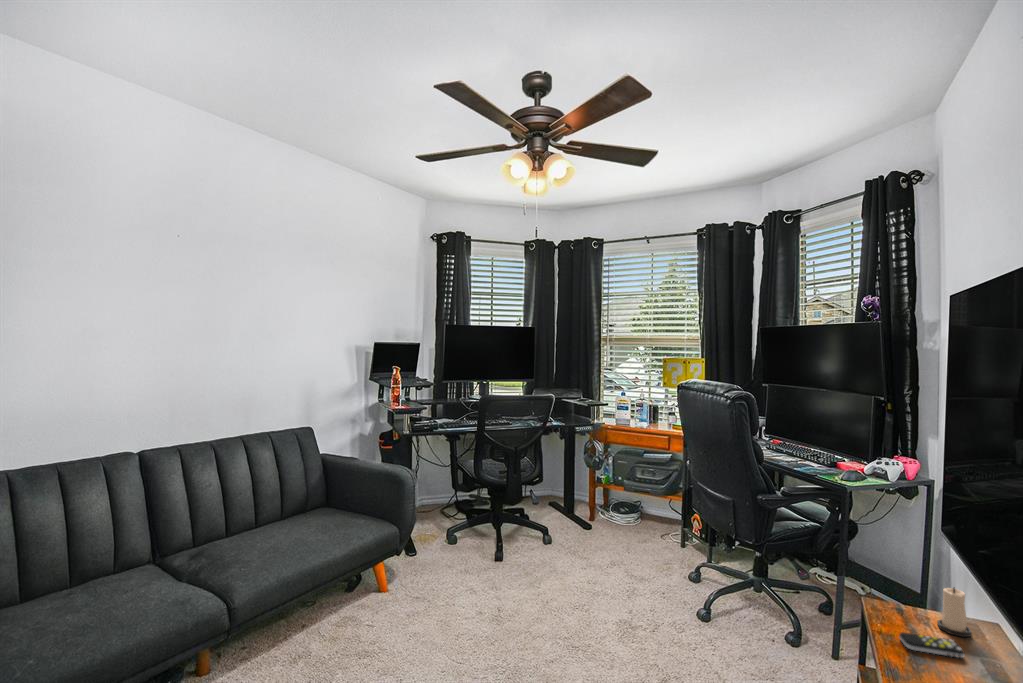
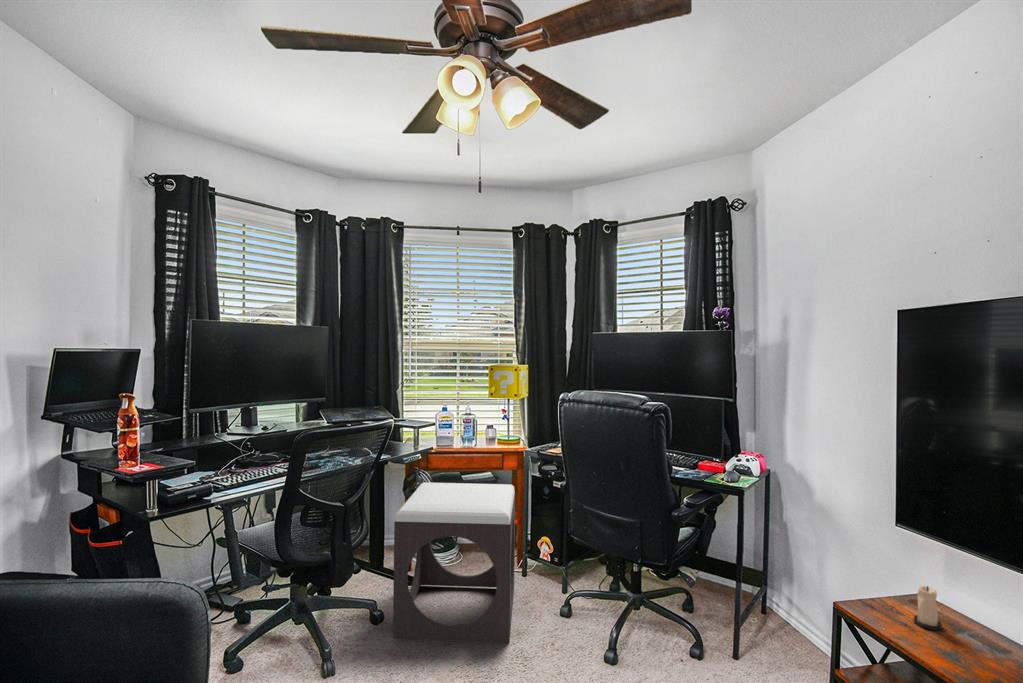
footstool: none [549,449,668,581] -> present [393,483,515,643]
remote control: present [899,632,965,658] -> none [926,639,976,662]

